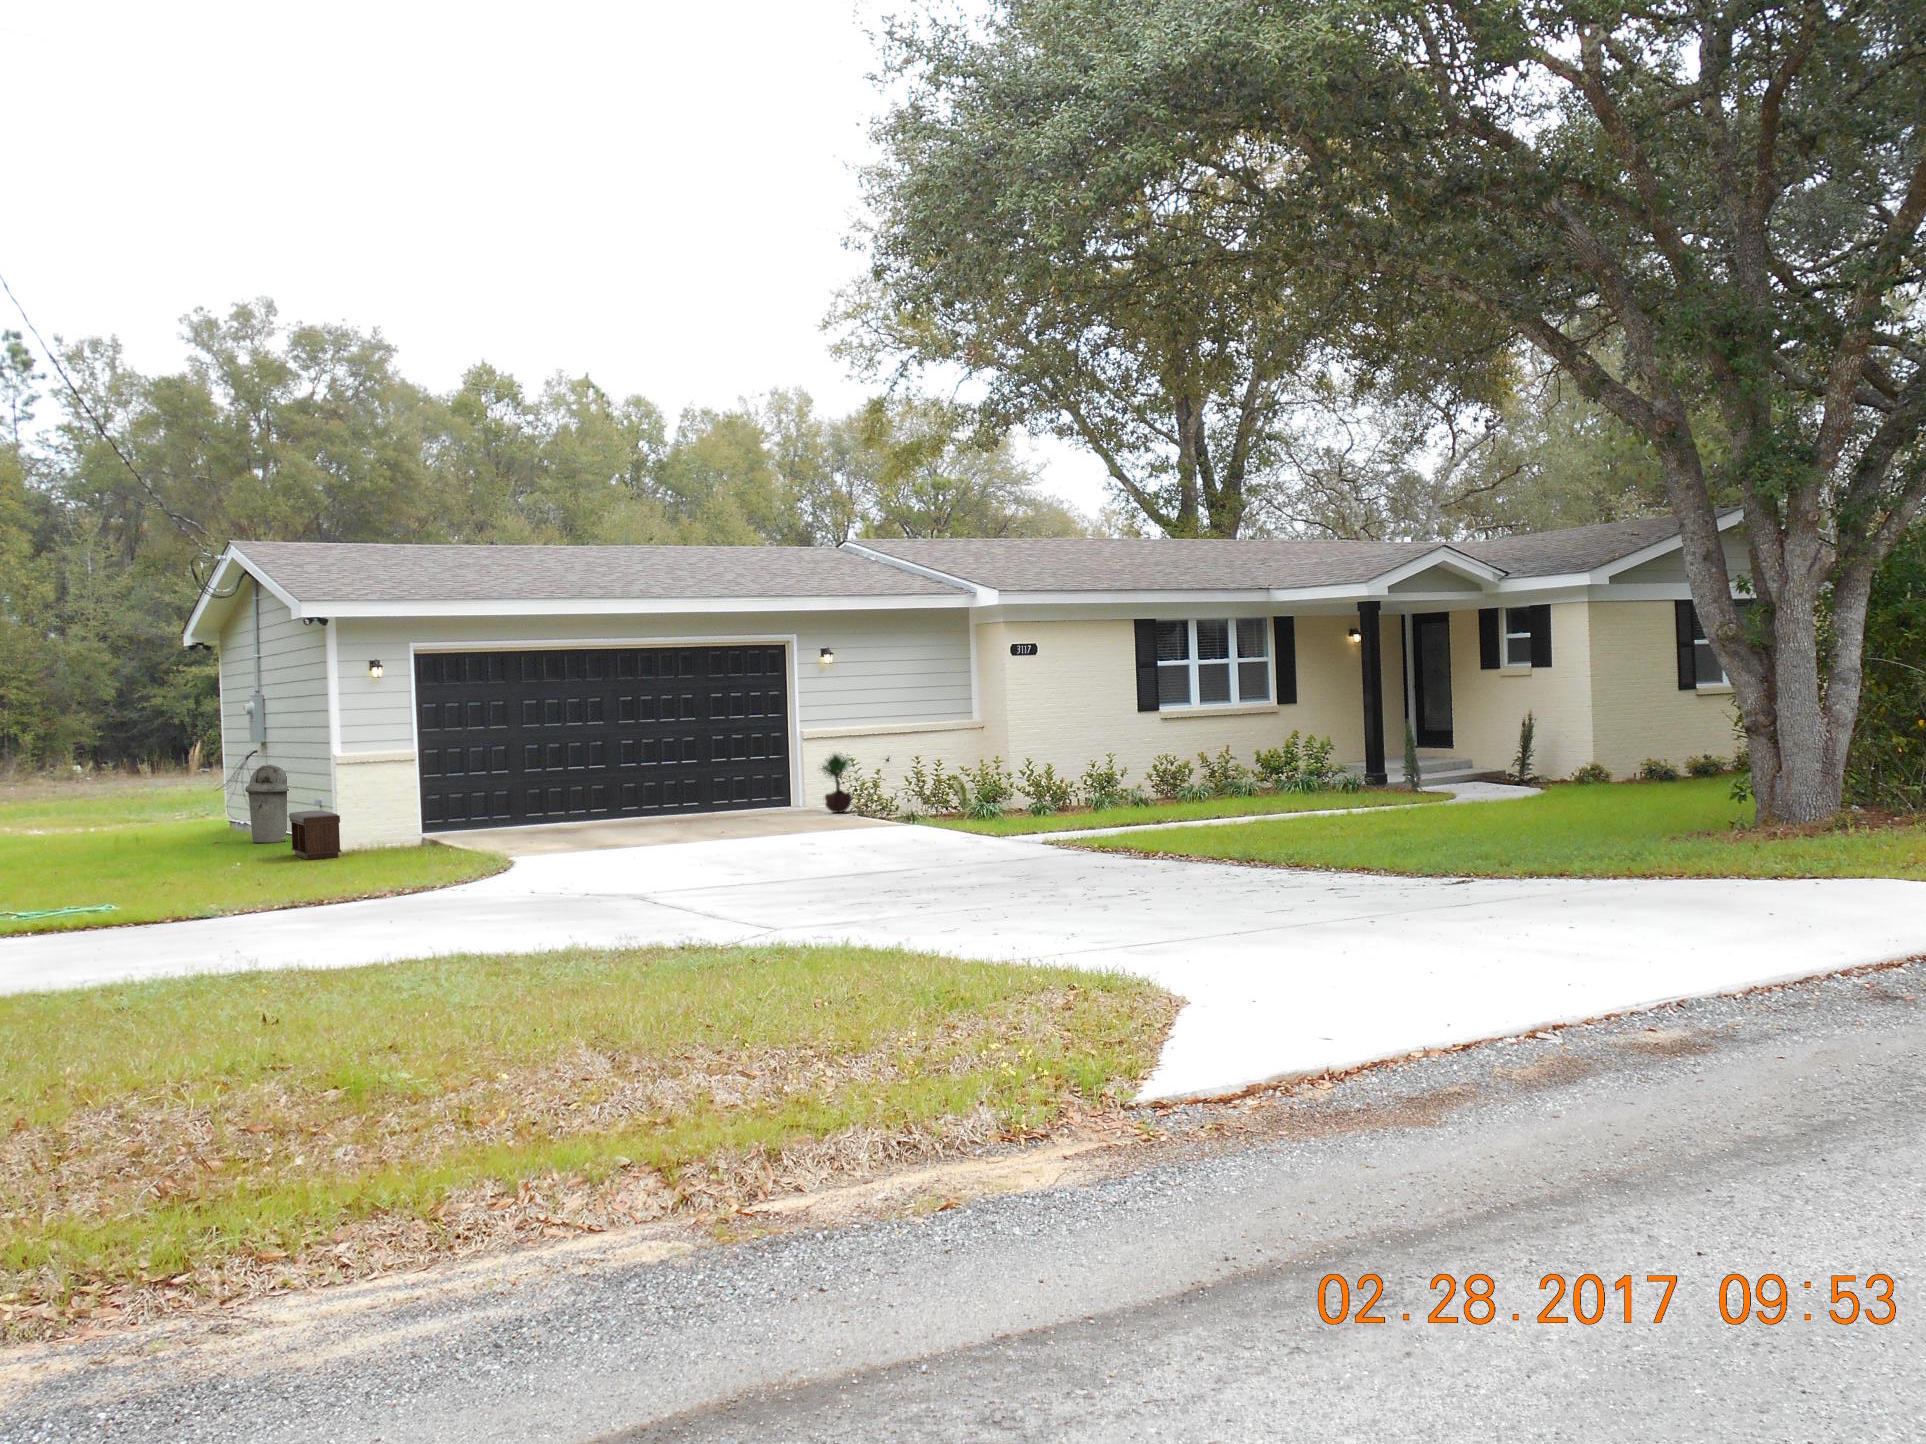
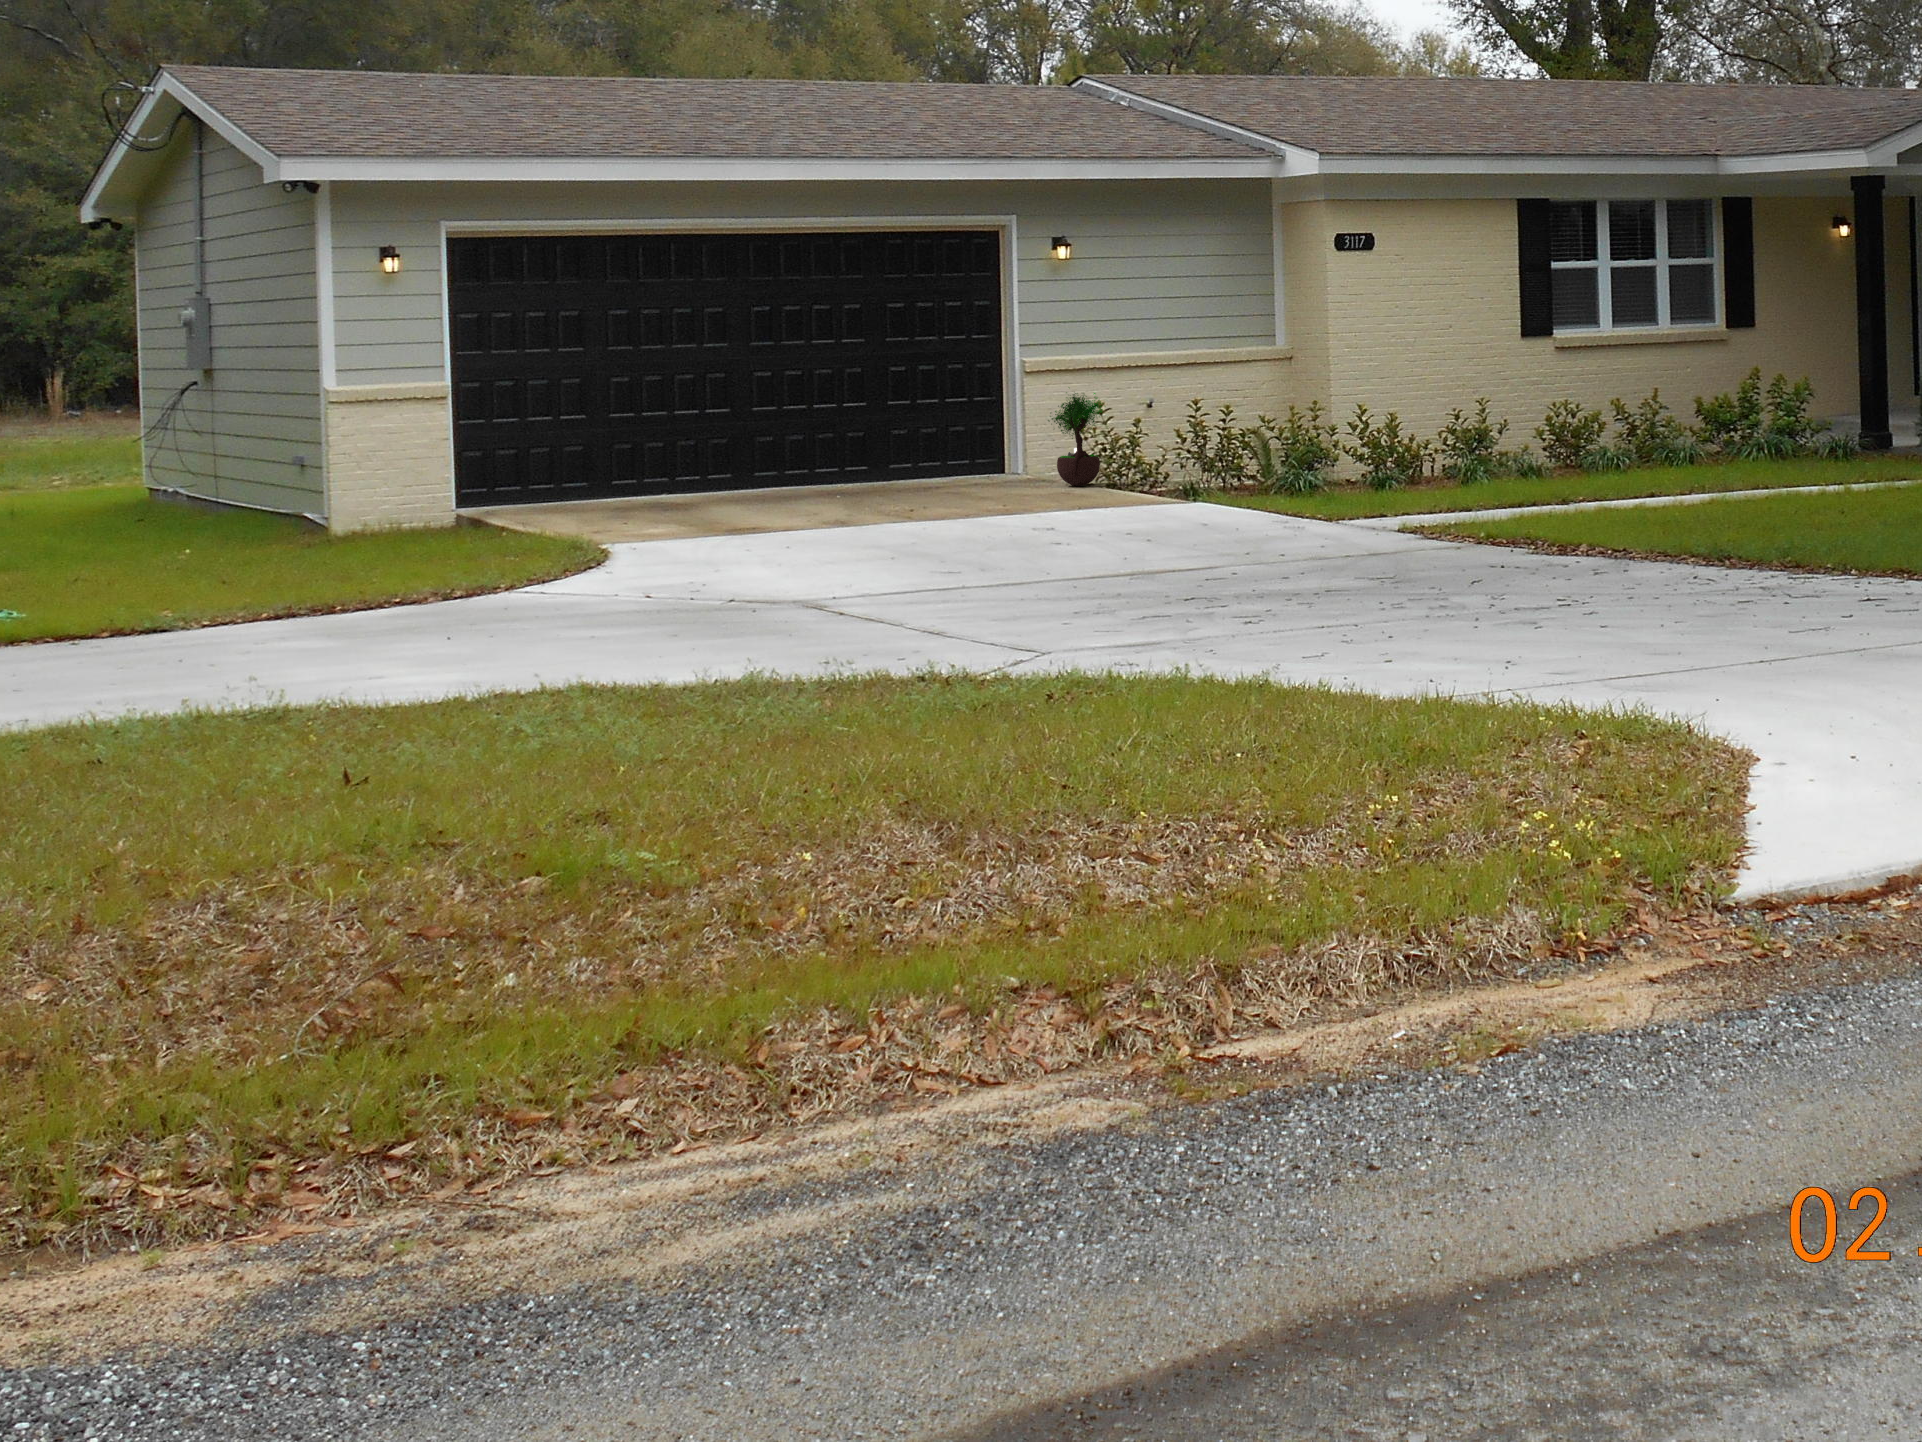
trash can: present [245,765,289,843] -> none [167,403,241,523]
bench: present [289,811,341,860] -> none [246,474,330,549]

